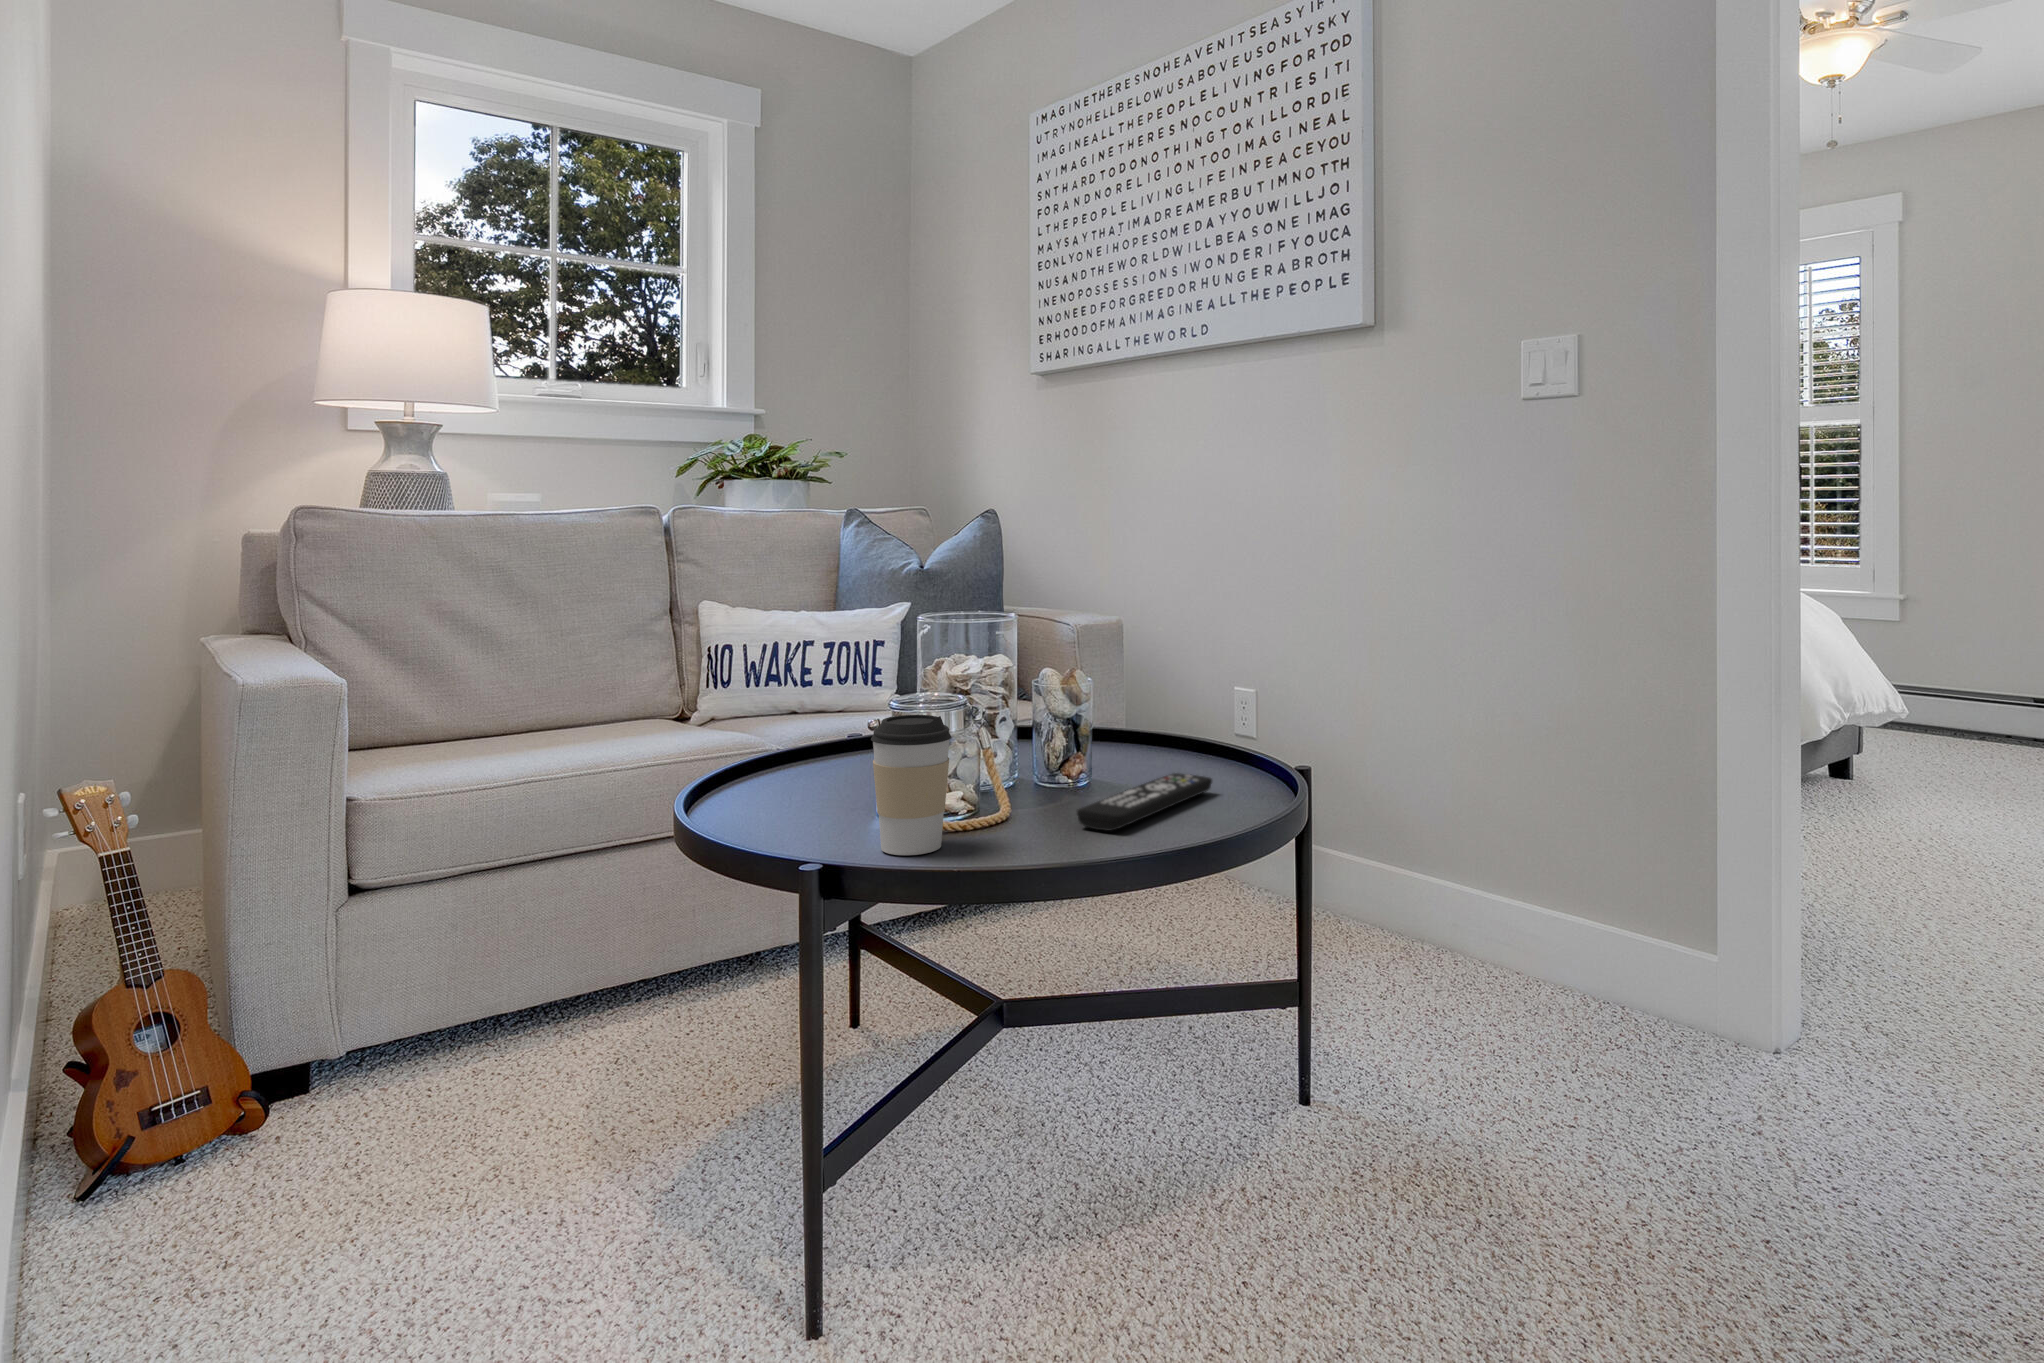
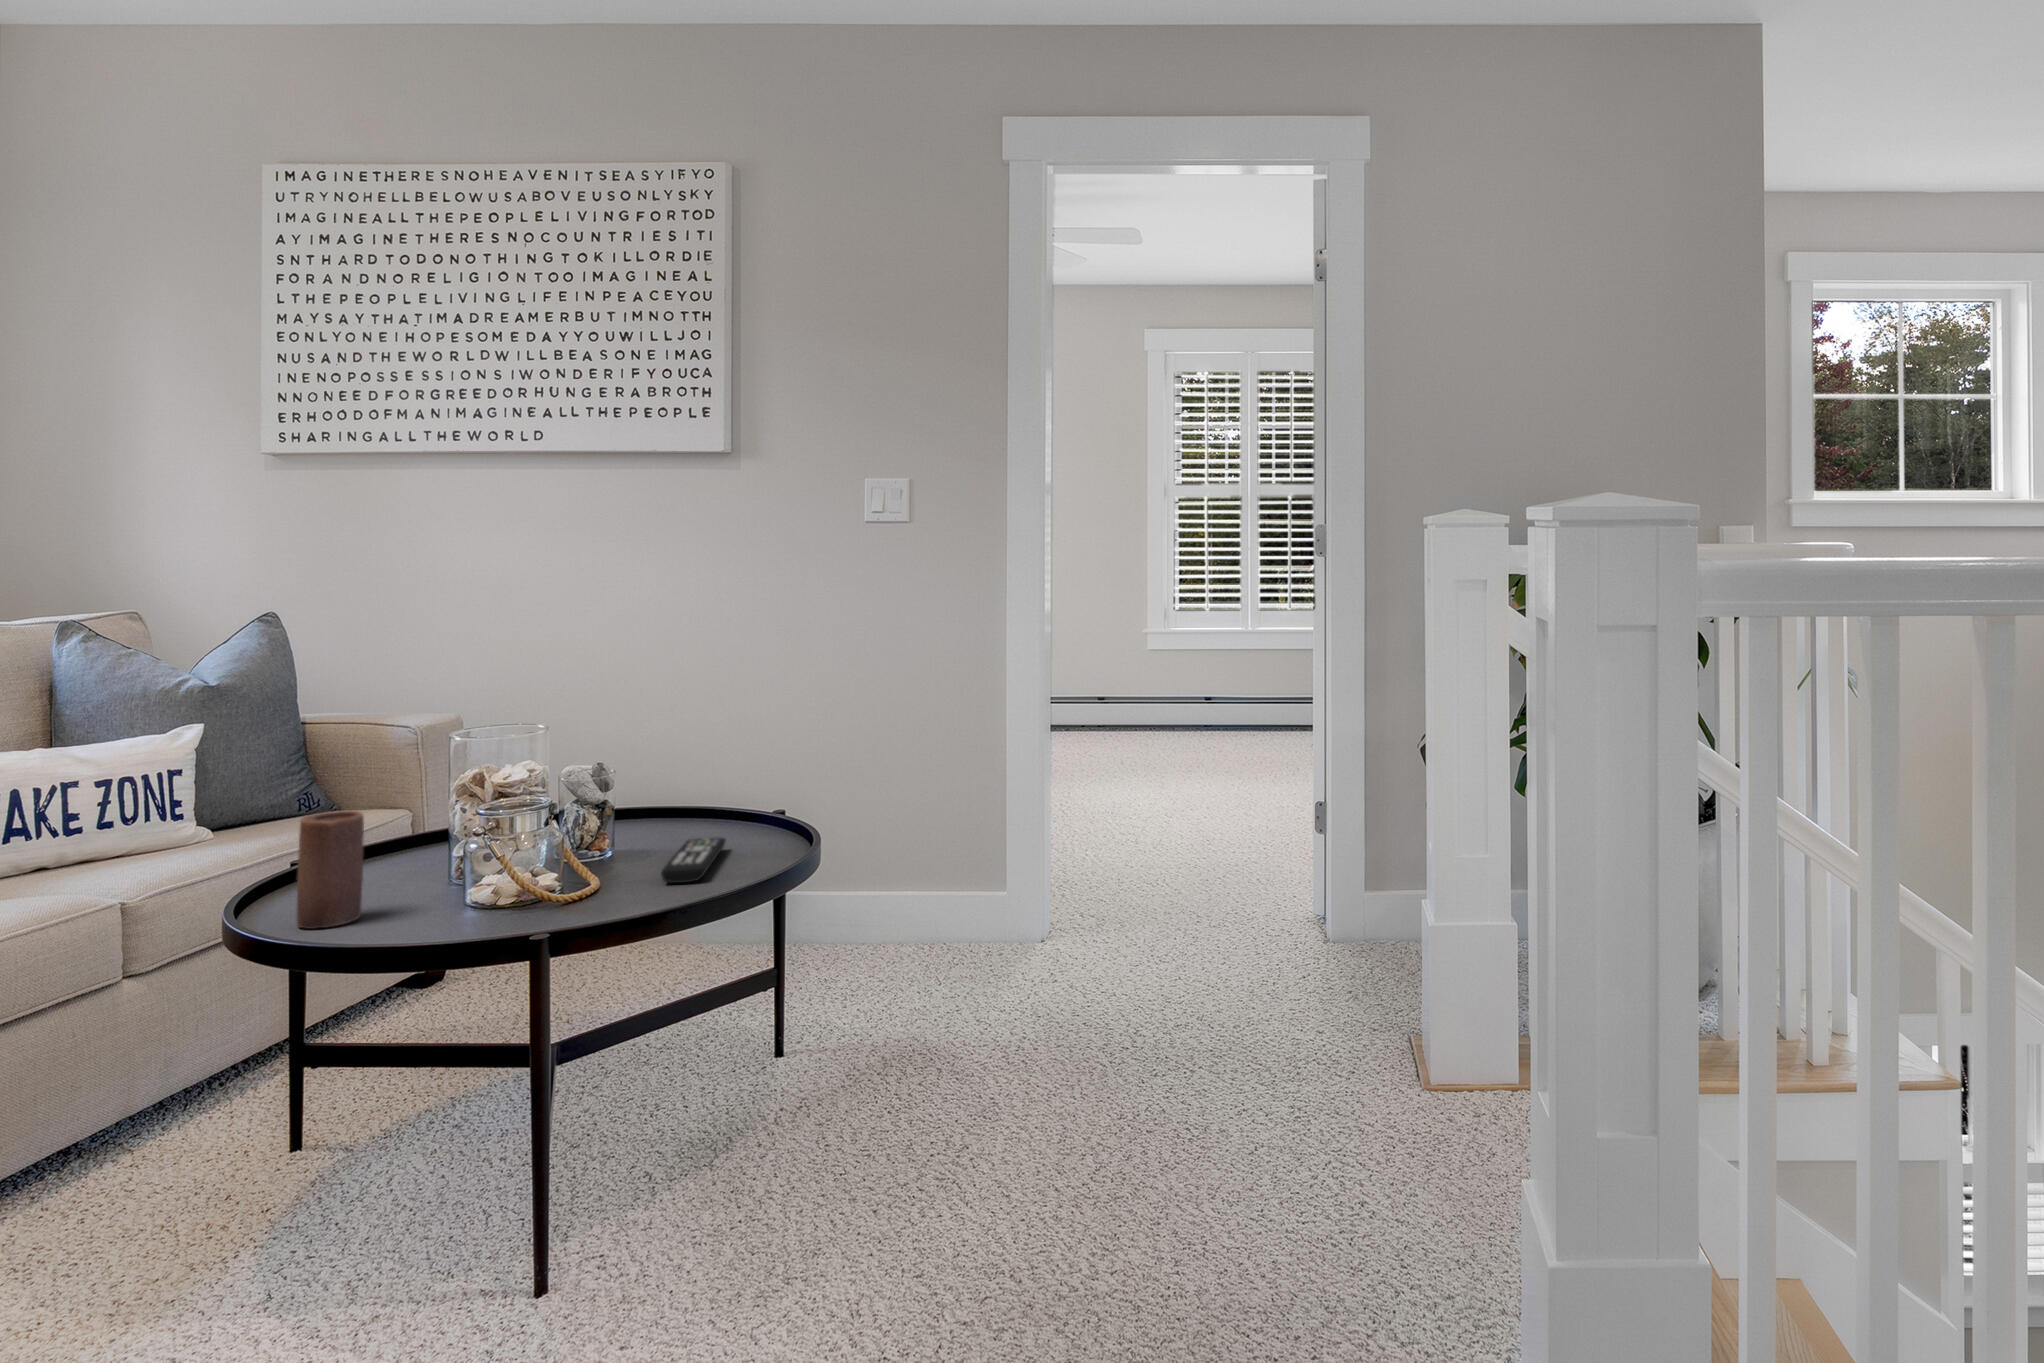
candle: none [737,686,796,810] -> present [297,811,364,929]
coffee cup: present [871,715,951,855] -> none [516,810,588,925]

